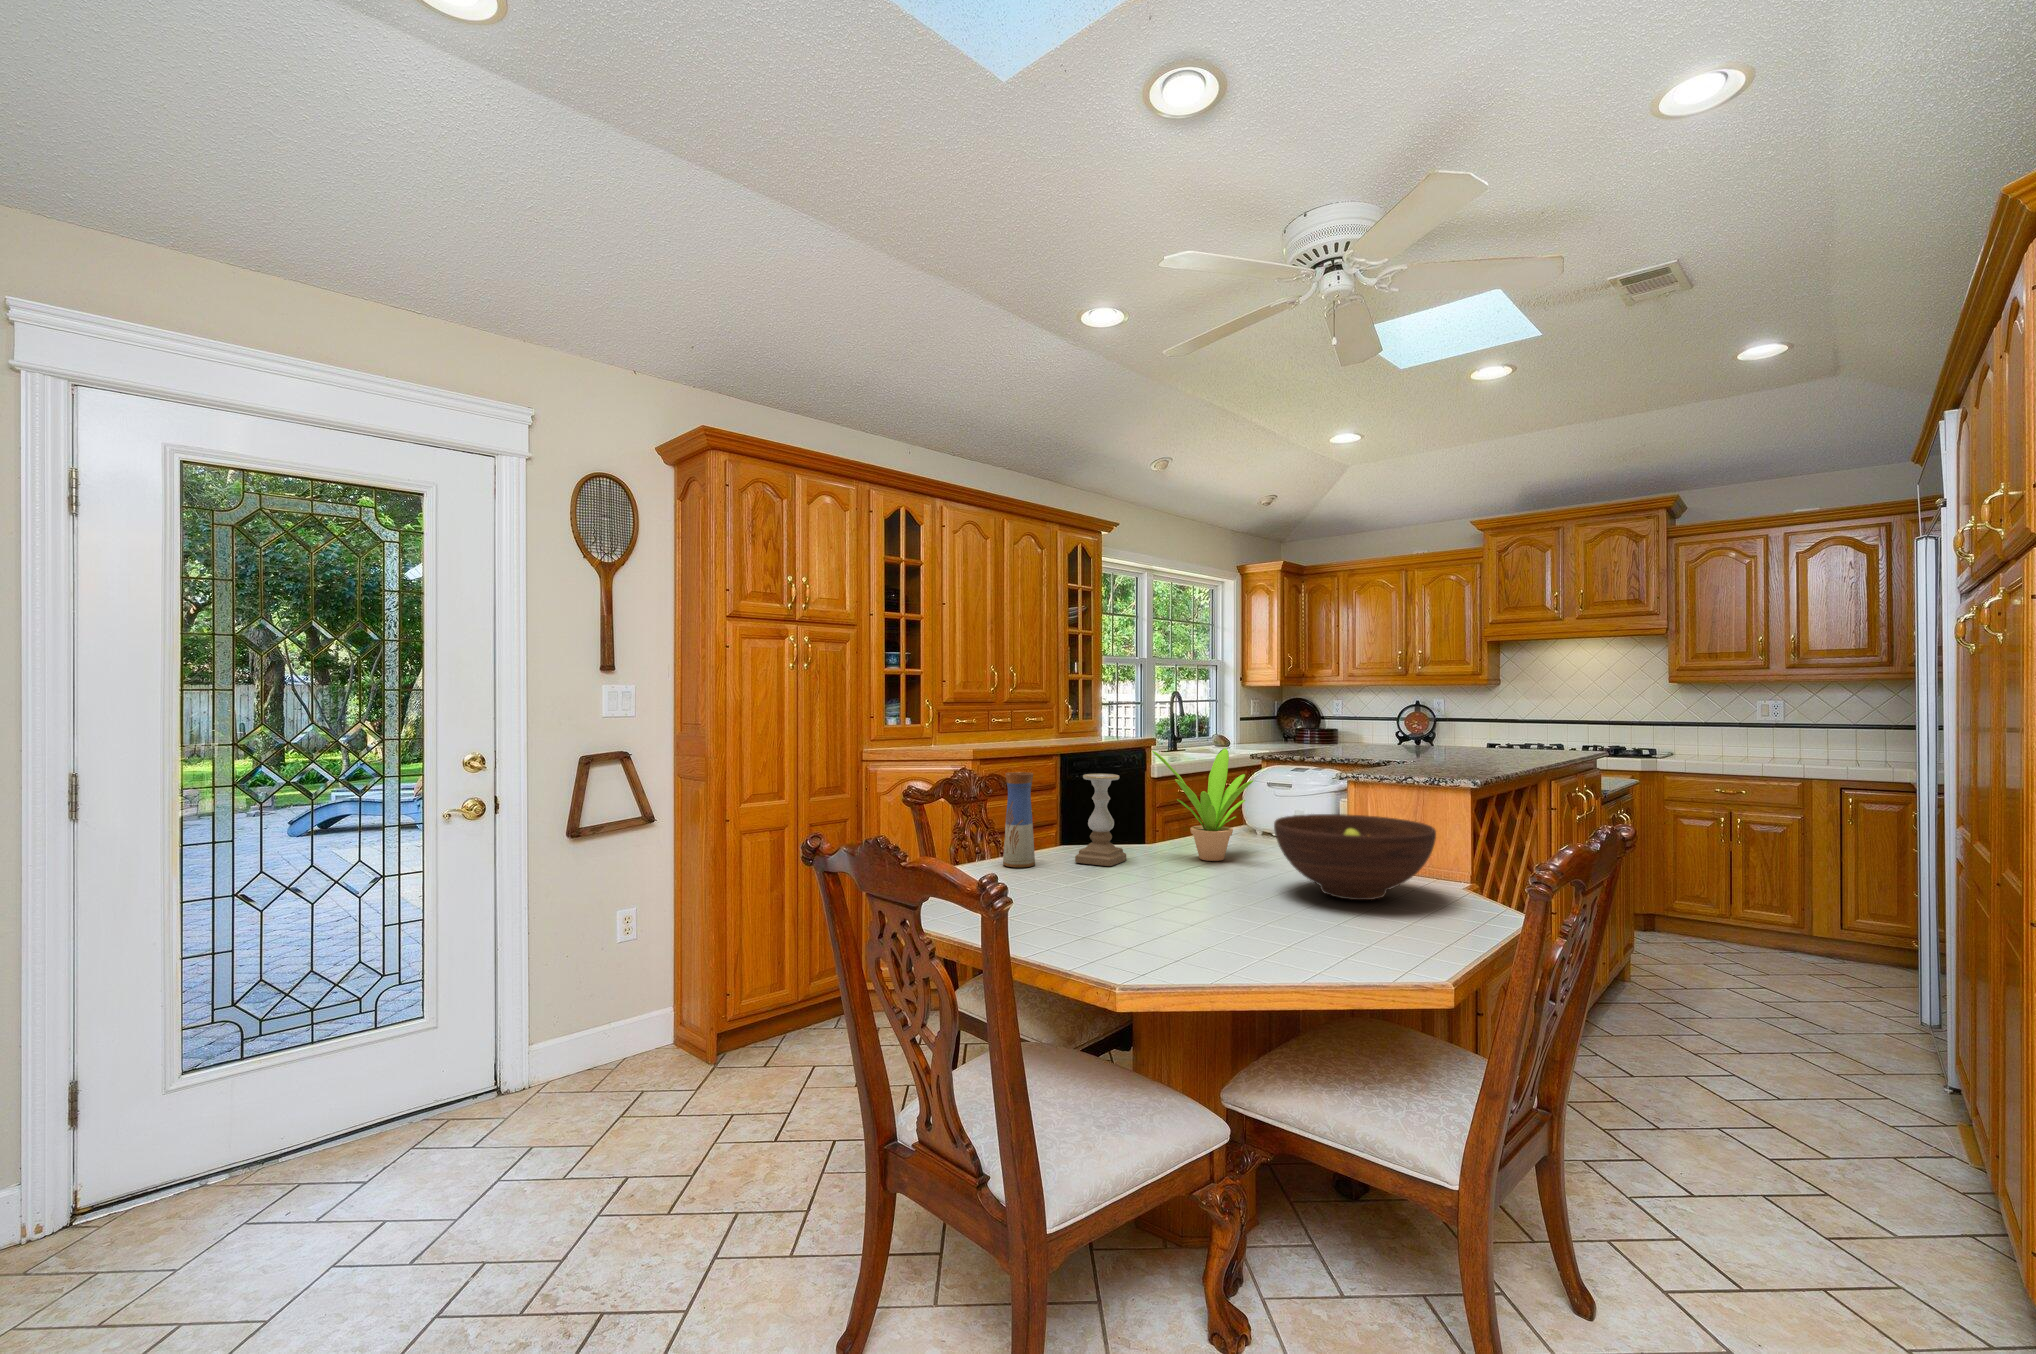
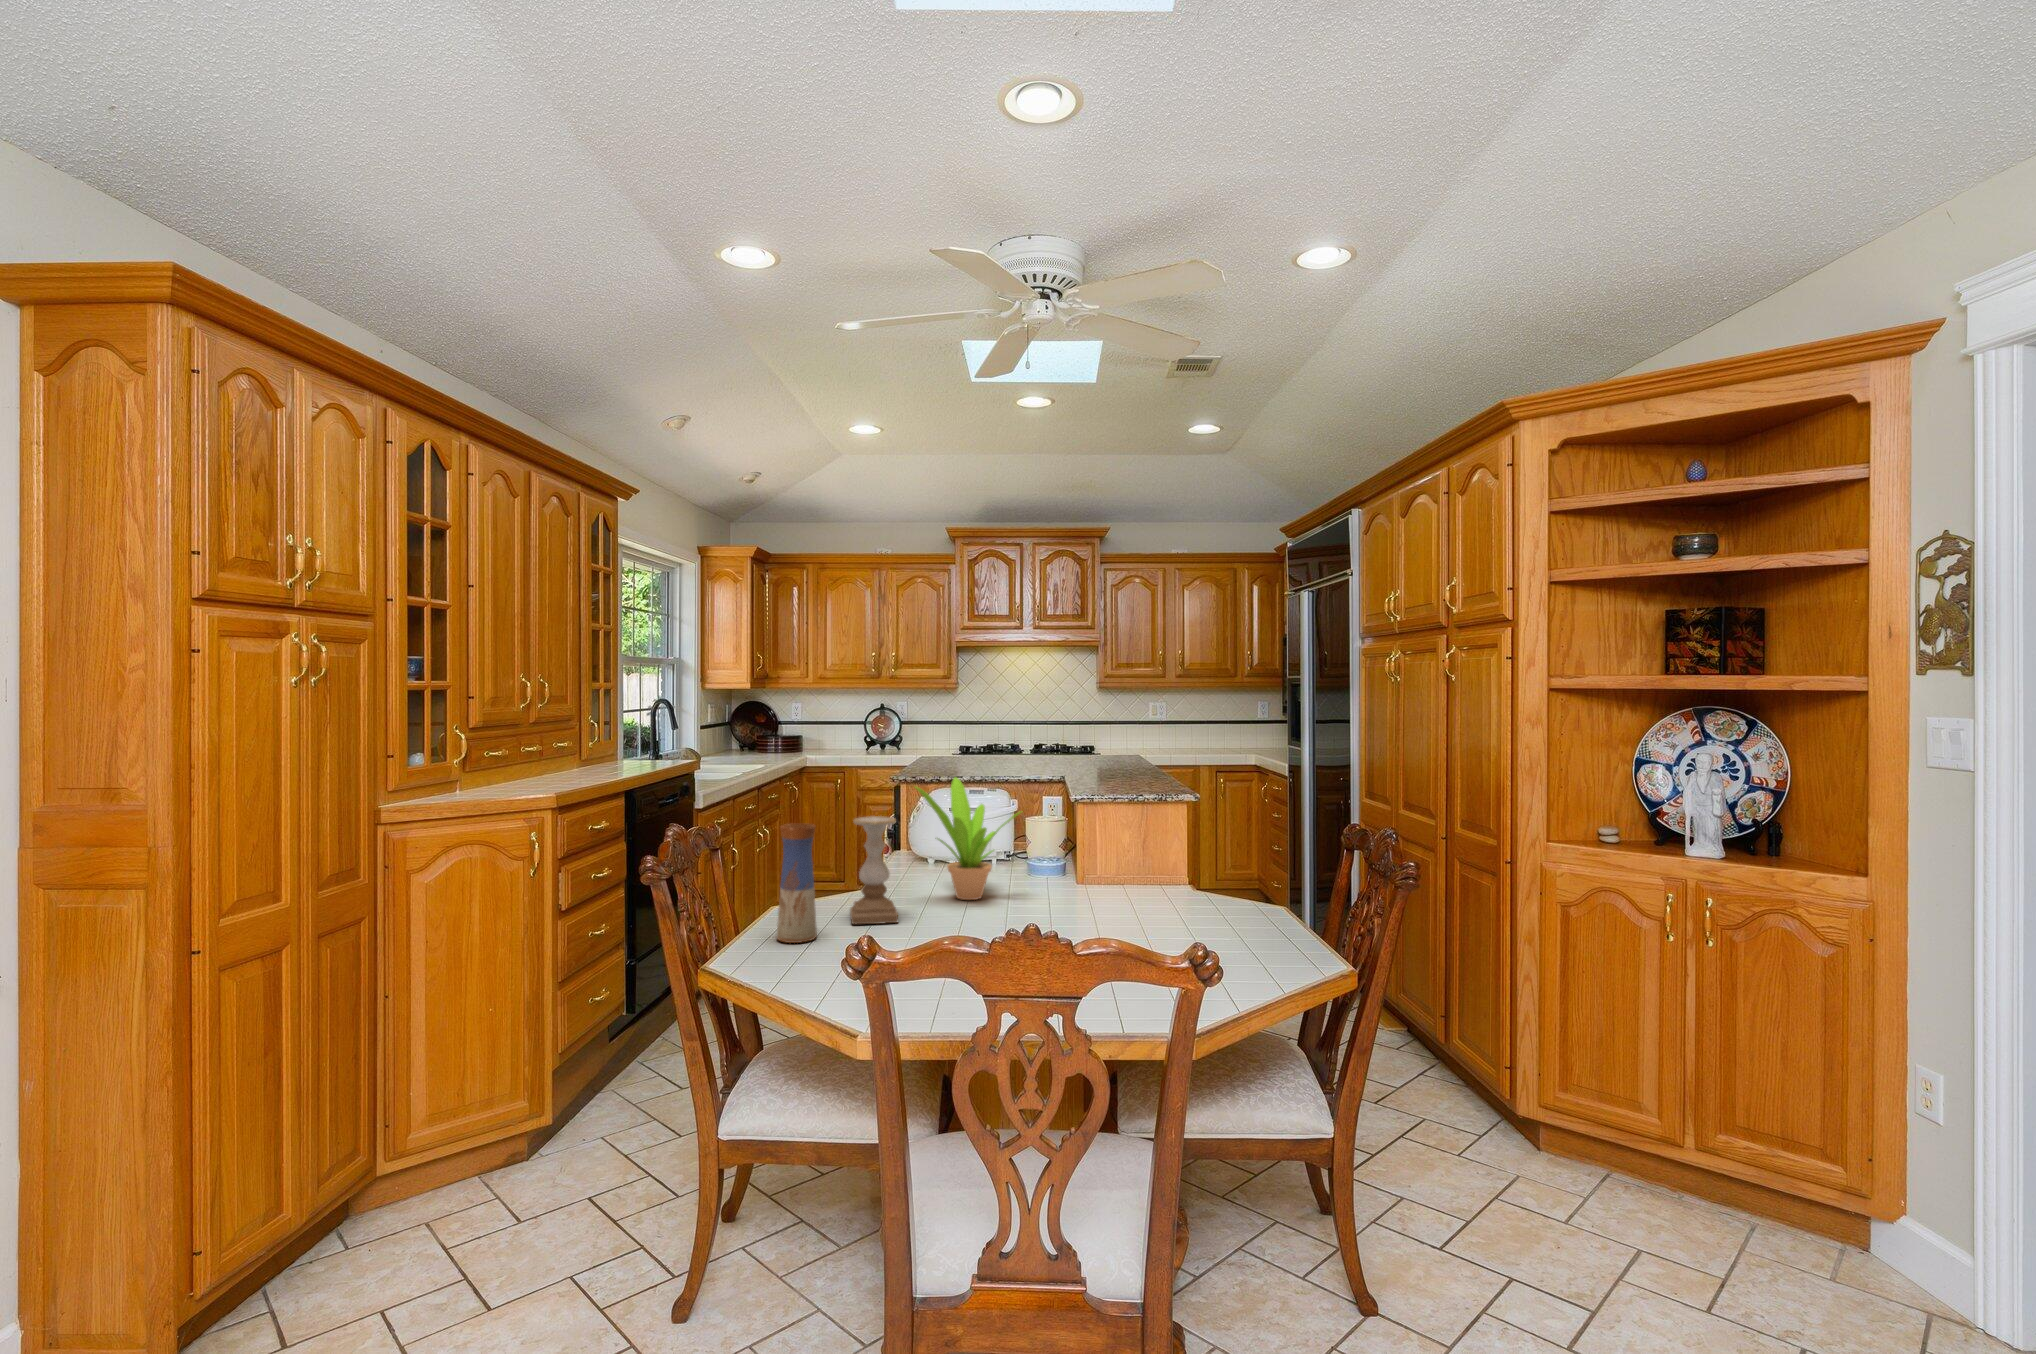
fruit bowl: present [1274,814,1436,900] -> none [1088,837,1232,918]

